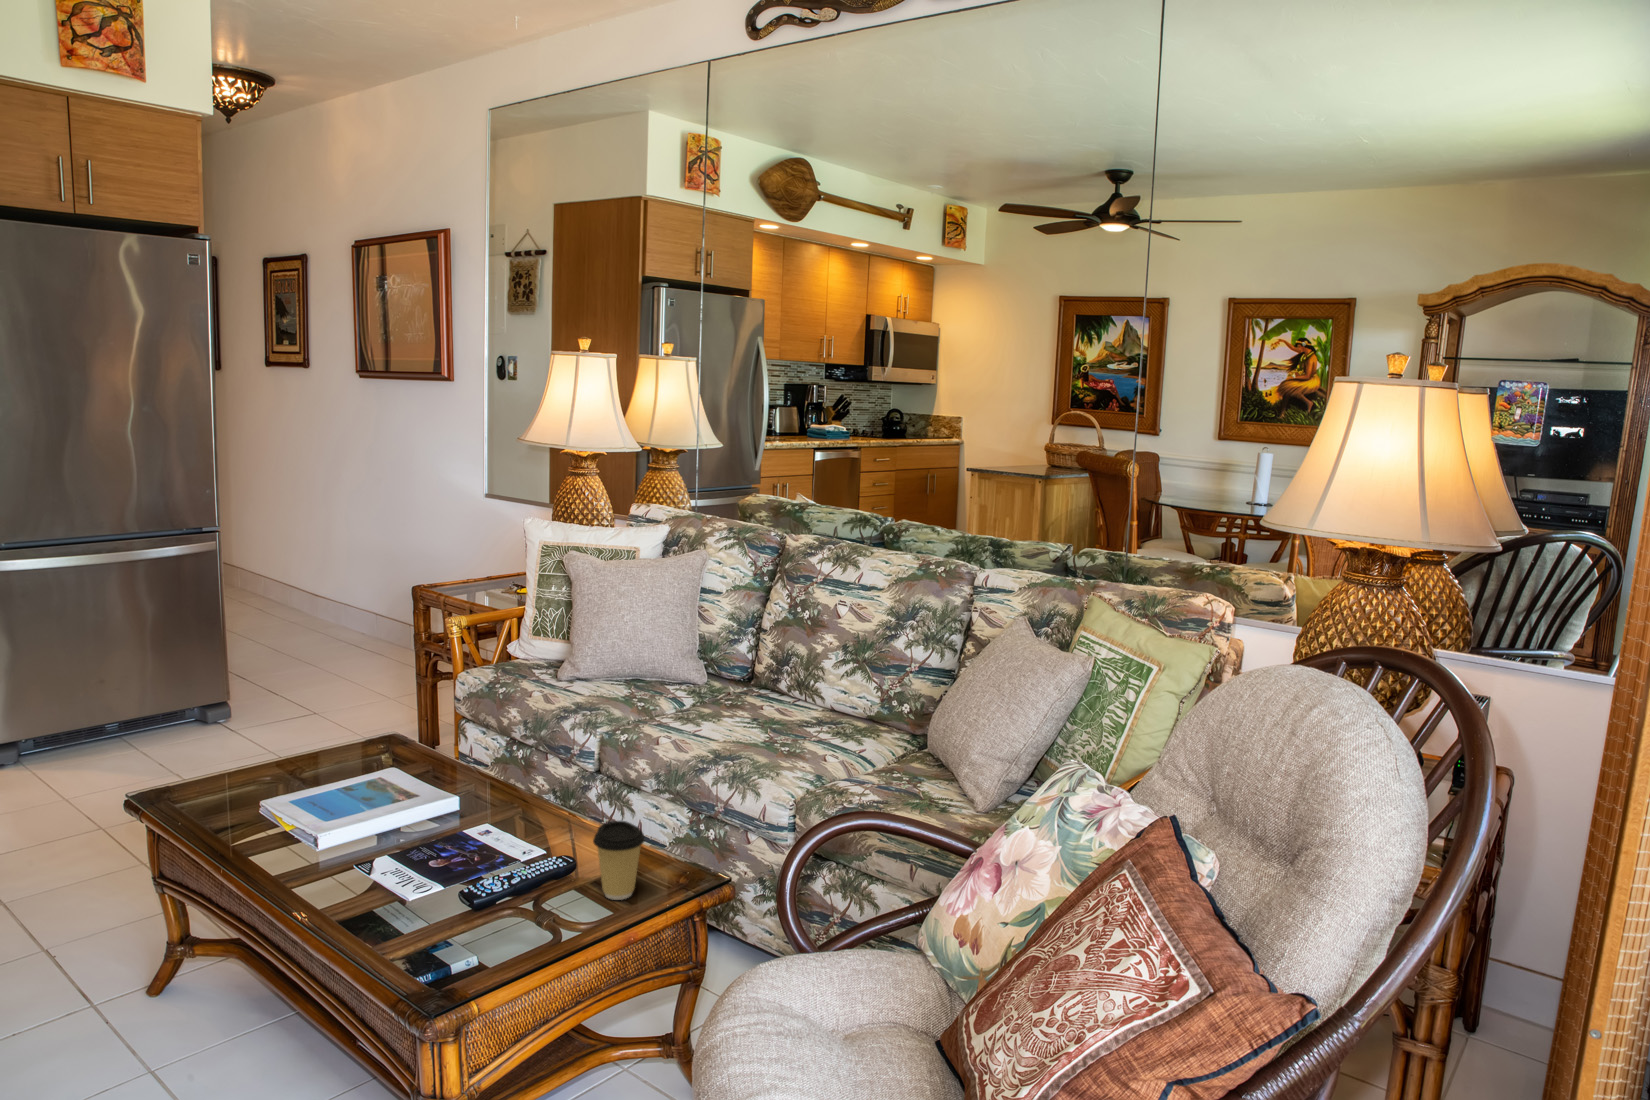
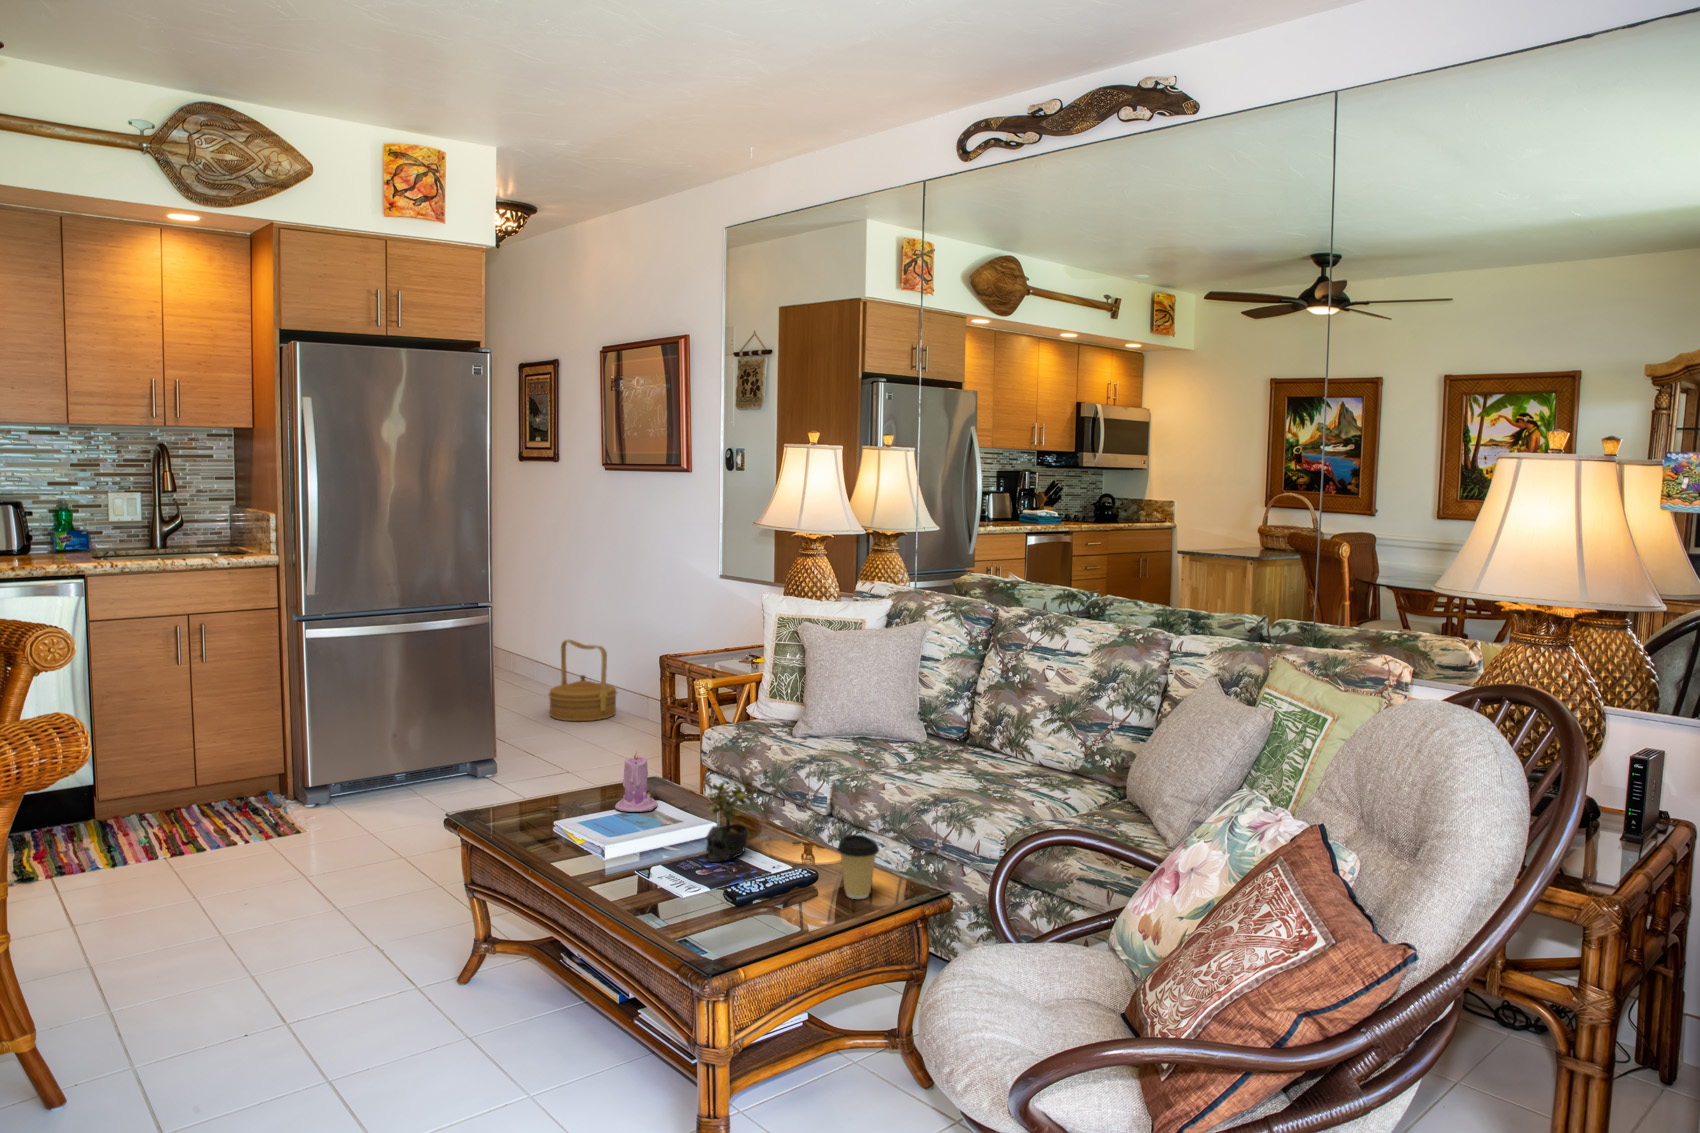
woven basket: none [286,563,368,654] -> present [549,640,617,721]
candle: none [324,713,379,788] -> present [615,751,657,812]
succulent plant: none [429,750,498,856] -> present [706,779,757,862]

